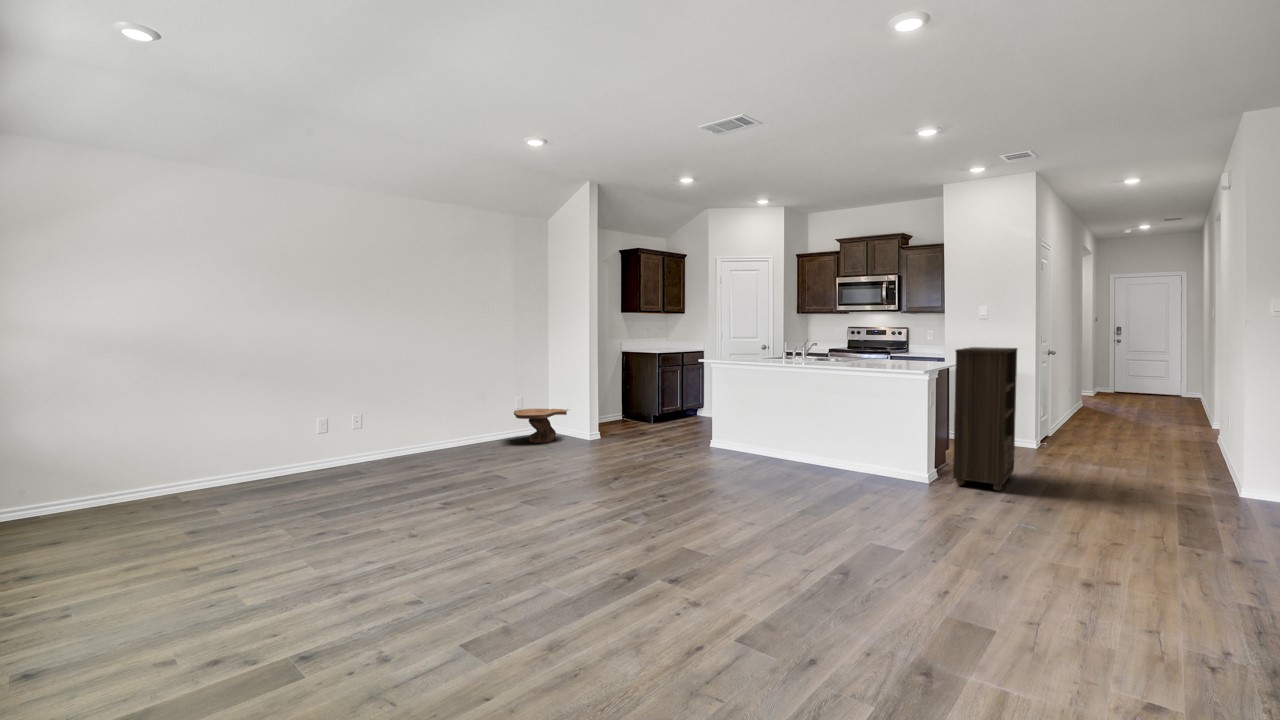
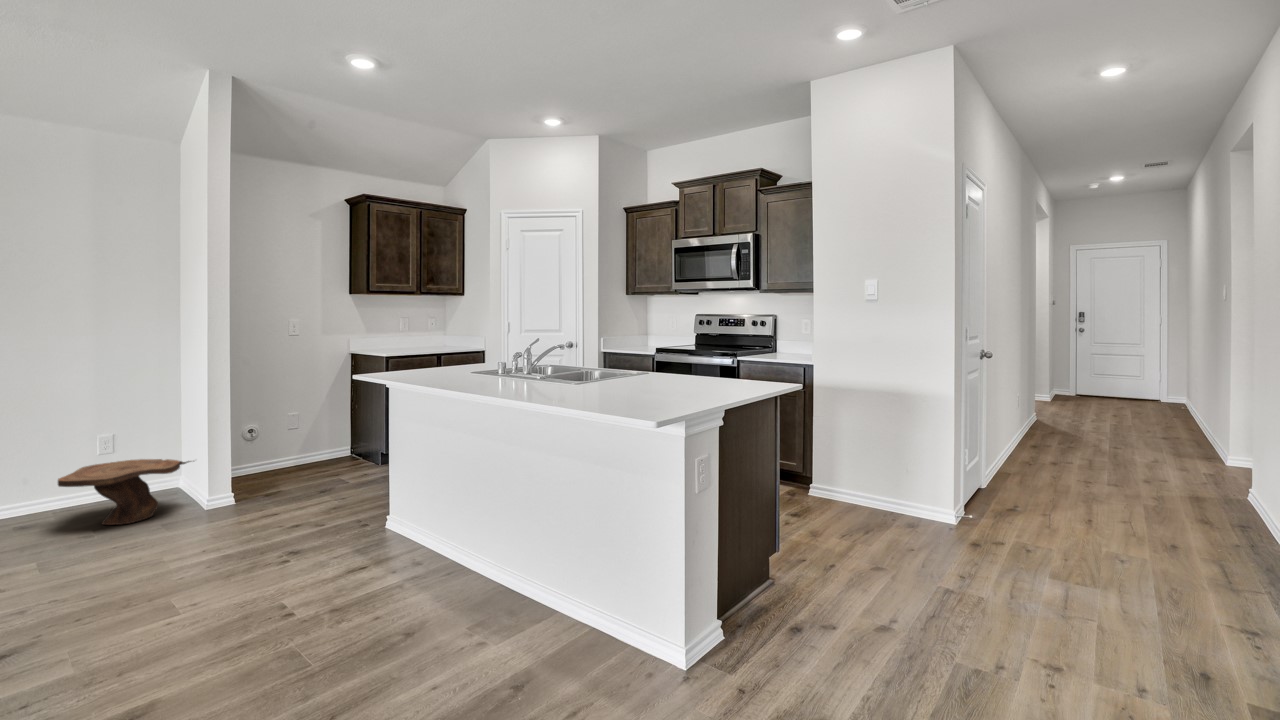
bookshelf: present [953,347,1017,491] -> none [755,359,899,687]

